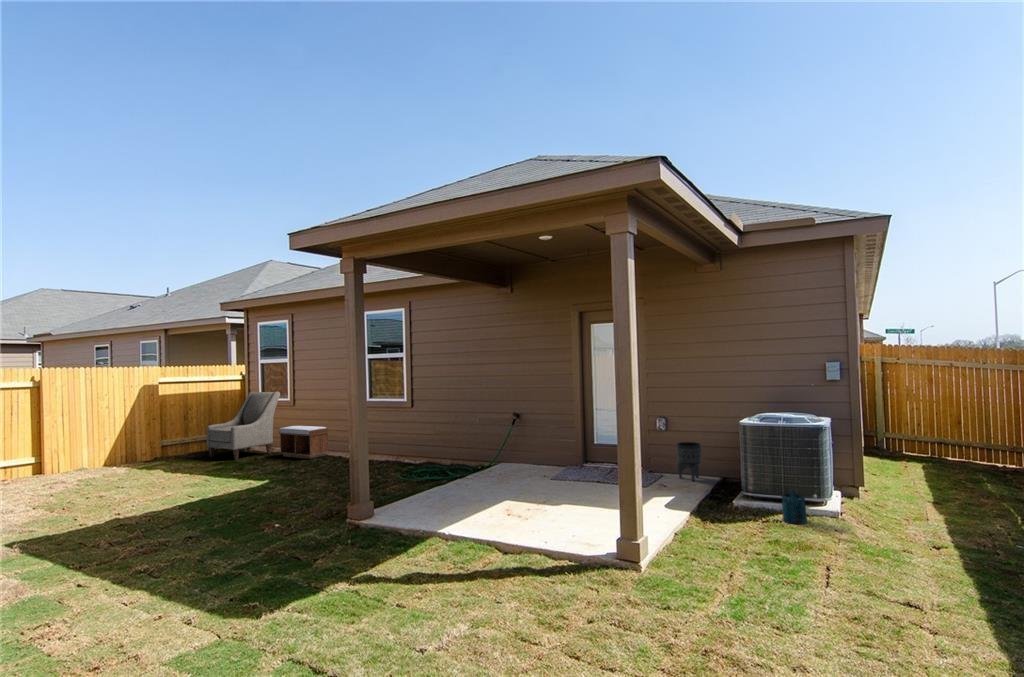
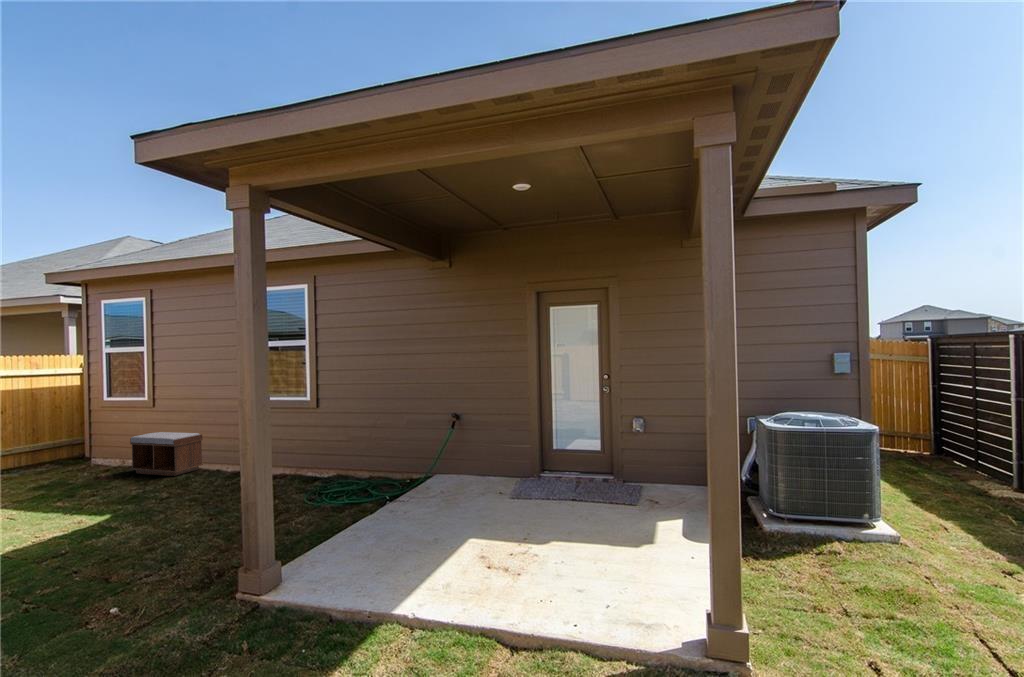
chair: present [206,392,280,460] -> none [16,389,135,483]
planter: present [676,442,702,481] -> none [660,446,691,493]
watering can: present [781,487,807,524] -> none [836,508,880,559]

